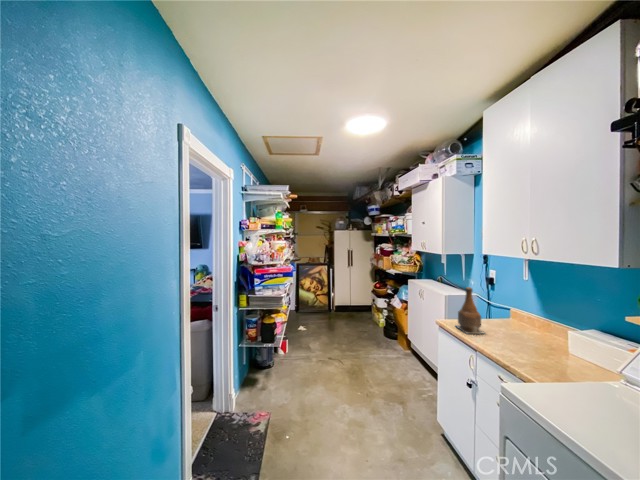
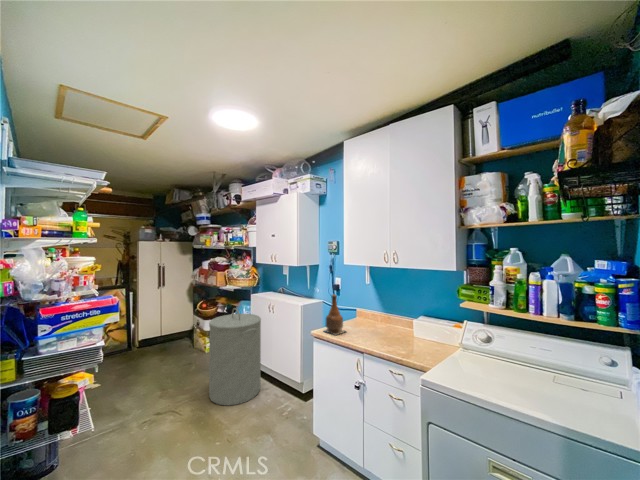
laundry hamper: none [366,289,412,374] -> present [209,308,261,406]

